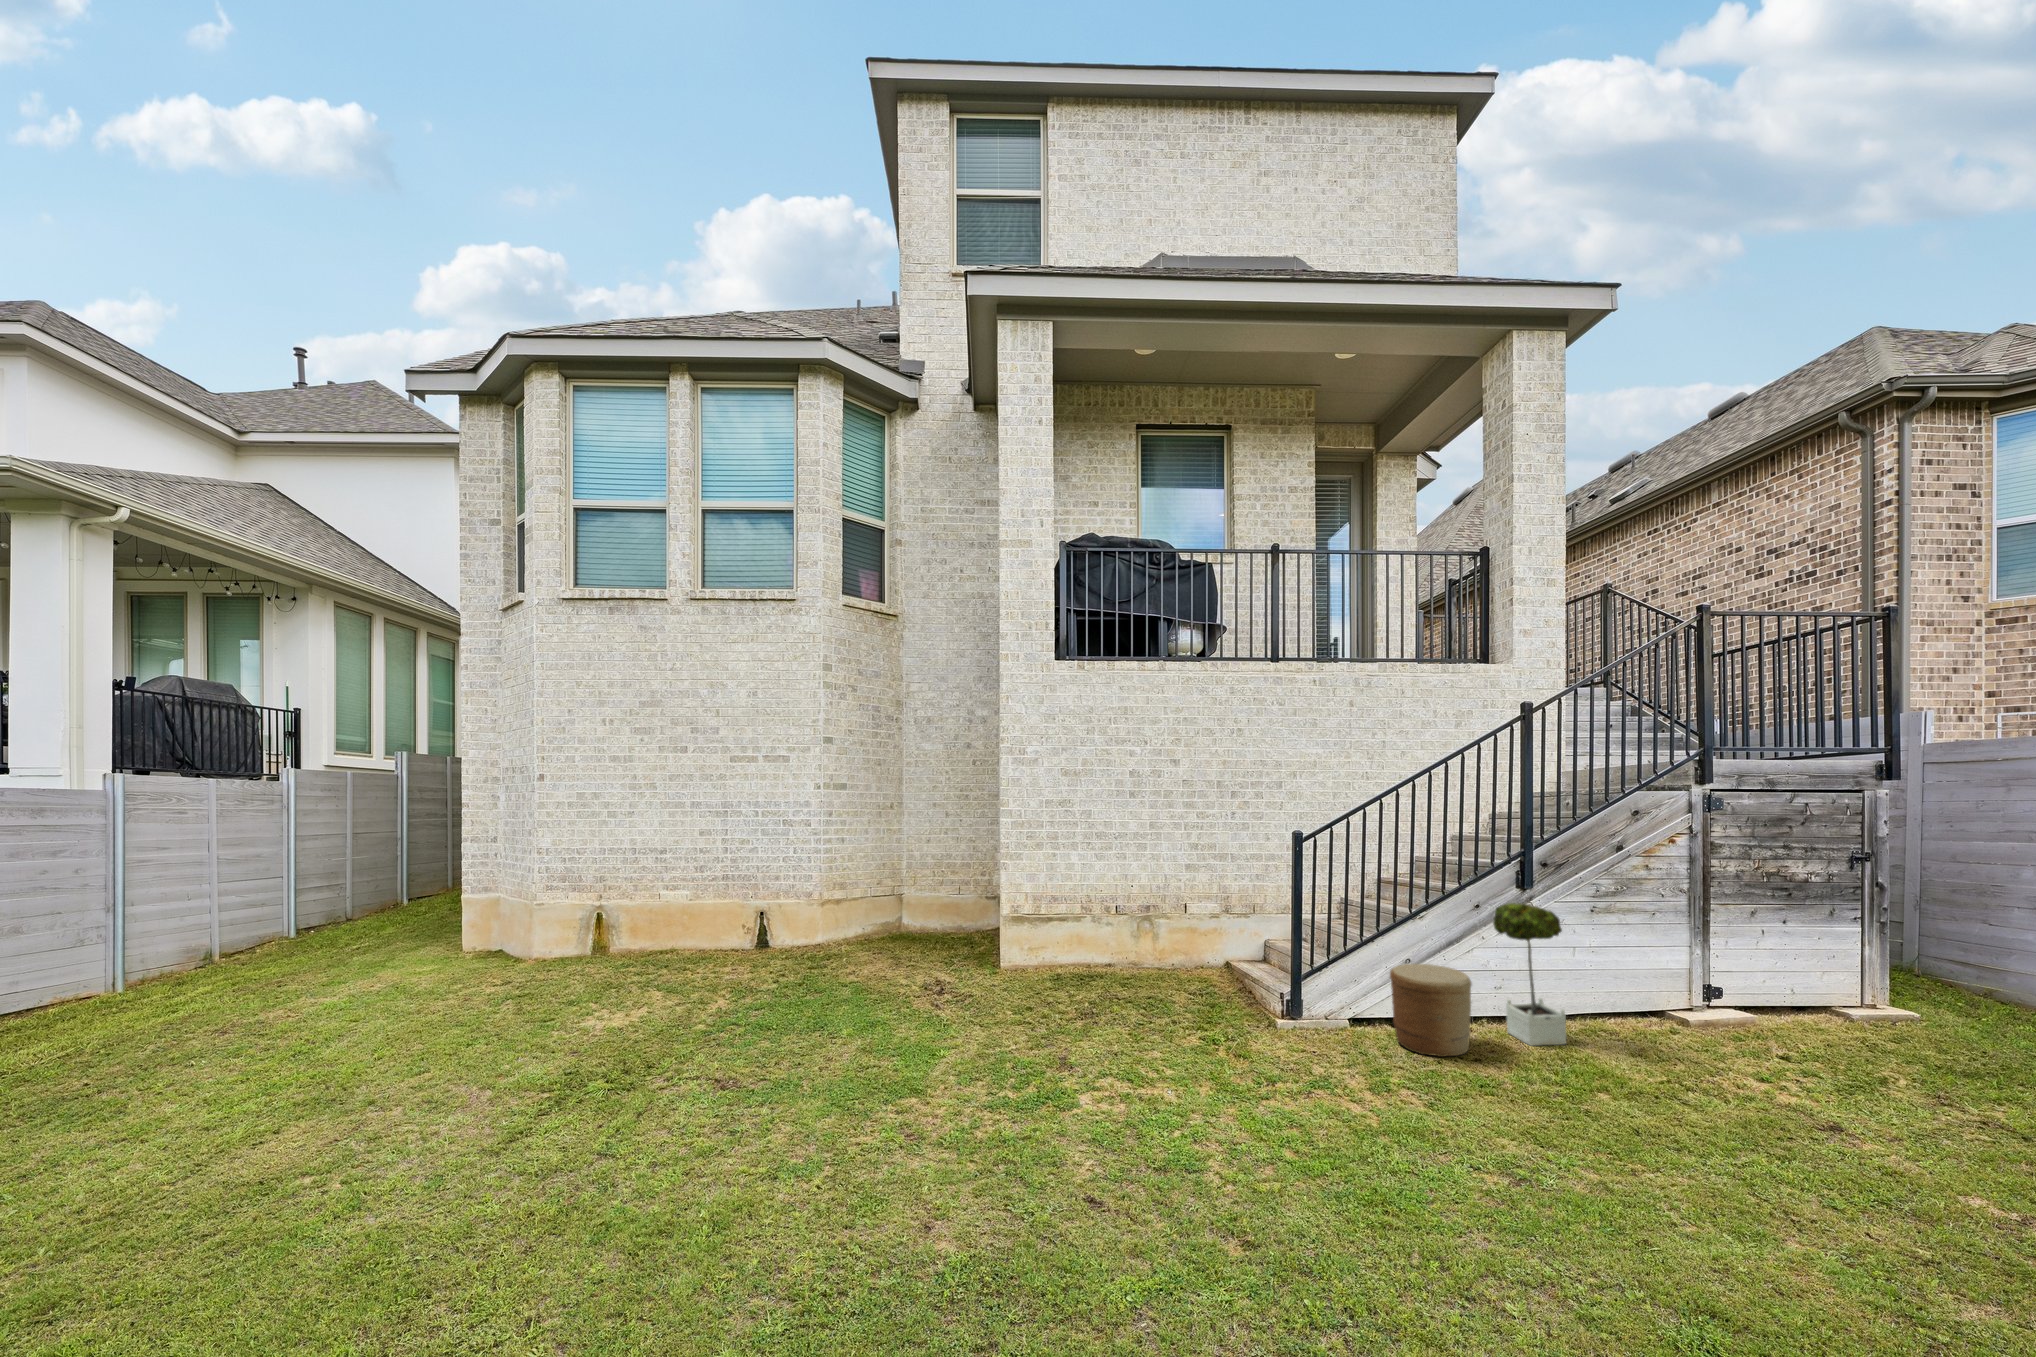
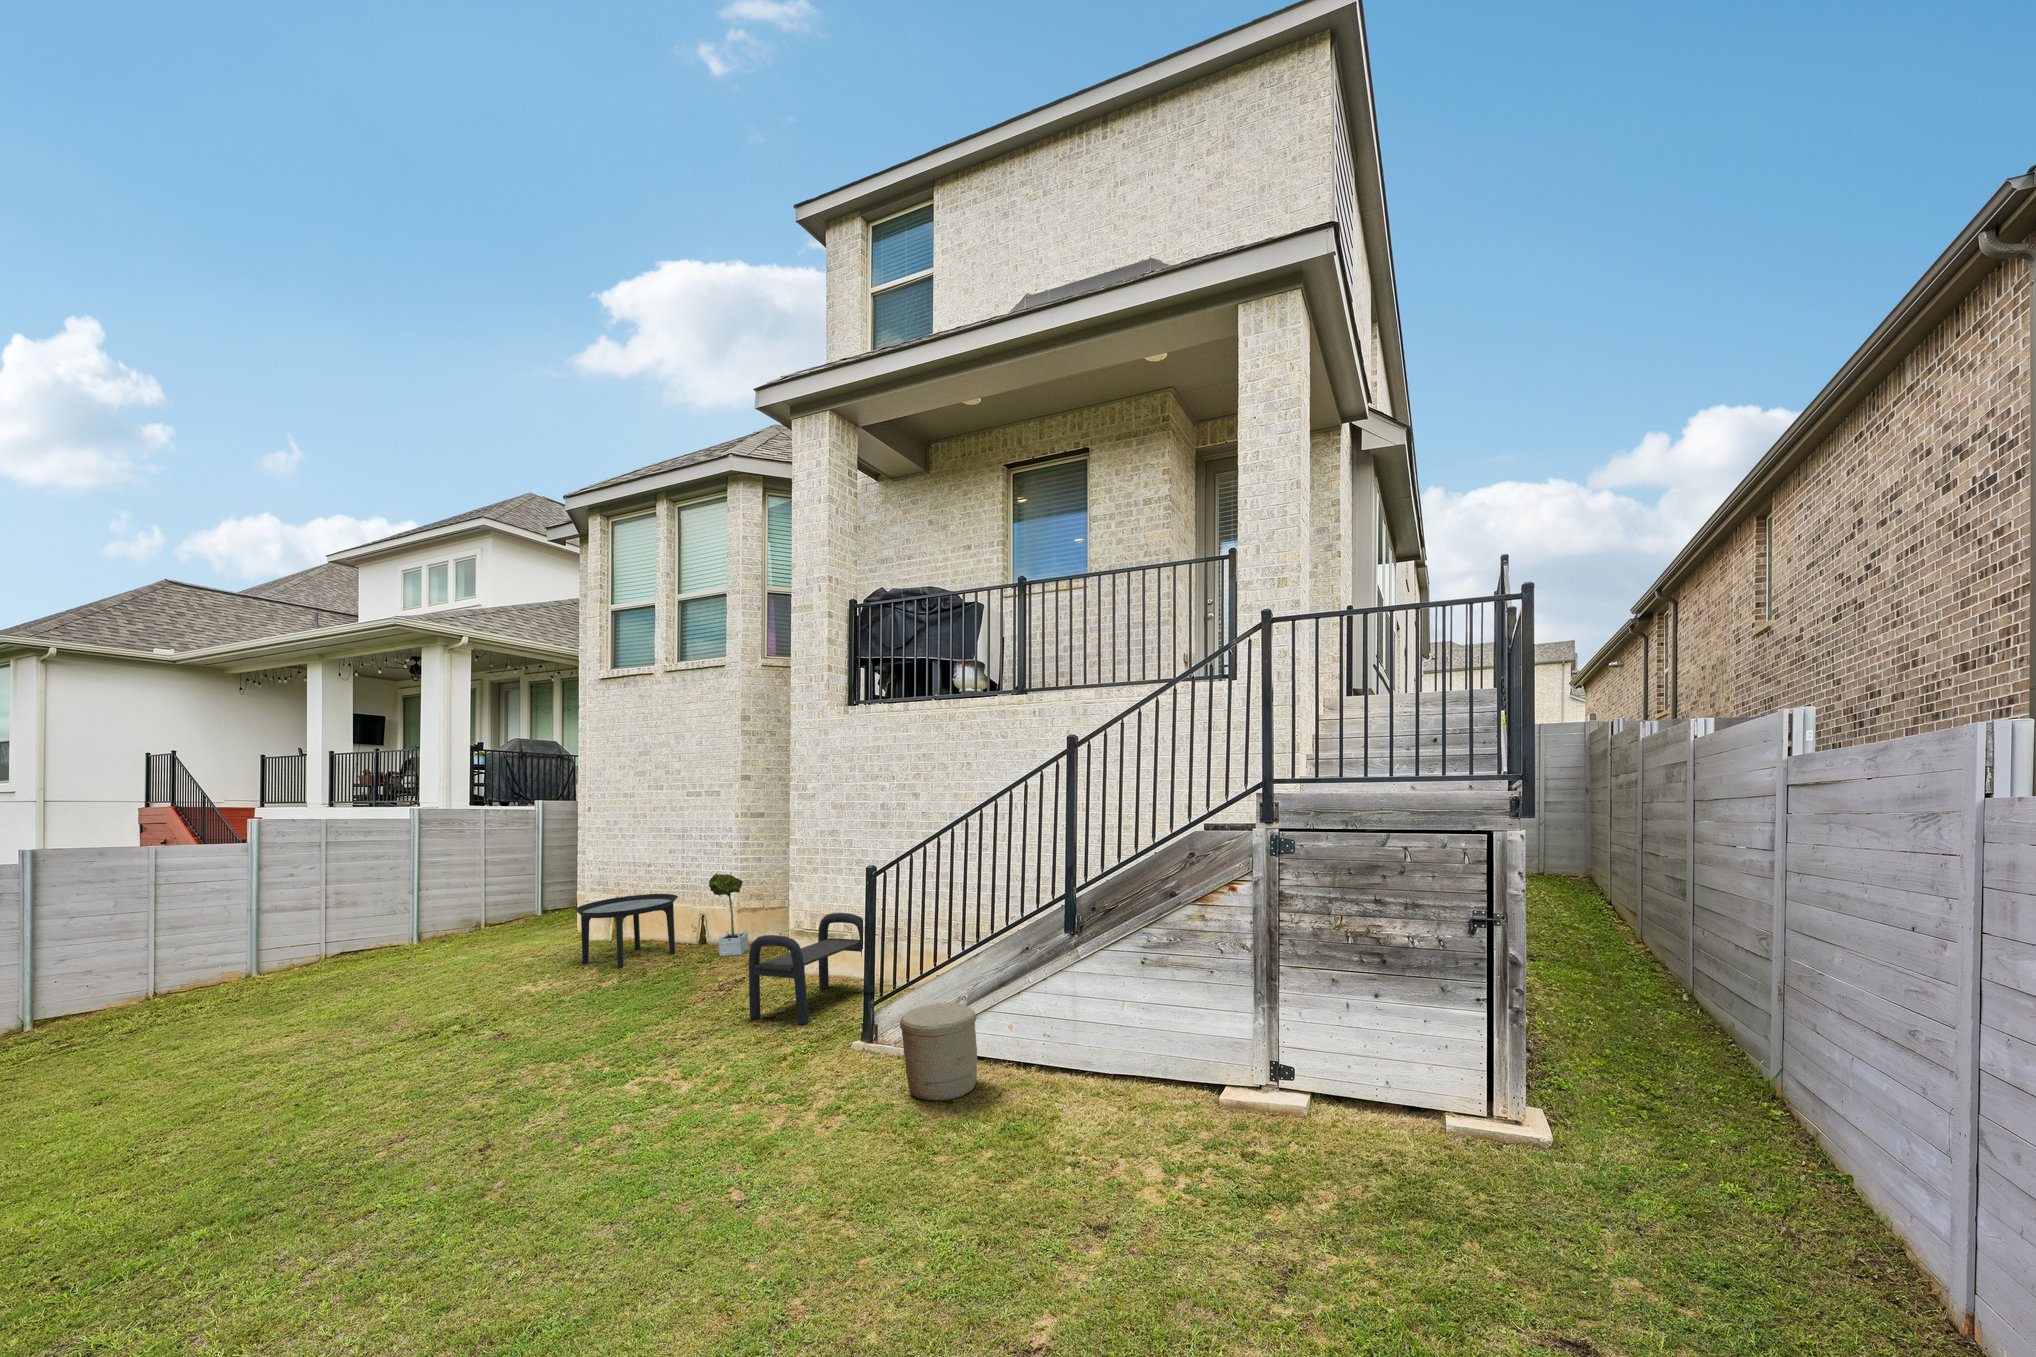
round table: none [611,888,744,985] -> present [575,894,678,969]
bench: none [1047,893,1136,1016] -> present [749,913,874,1025]
potted tree: present [1493,903,1566,1046] -> present [709,874,749,956]

